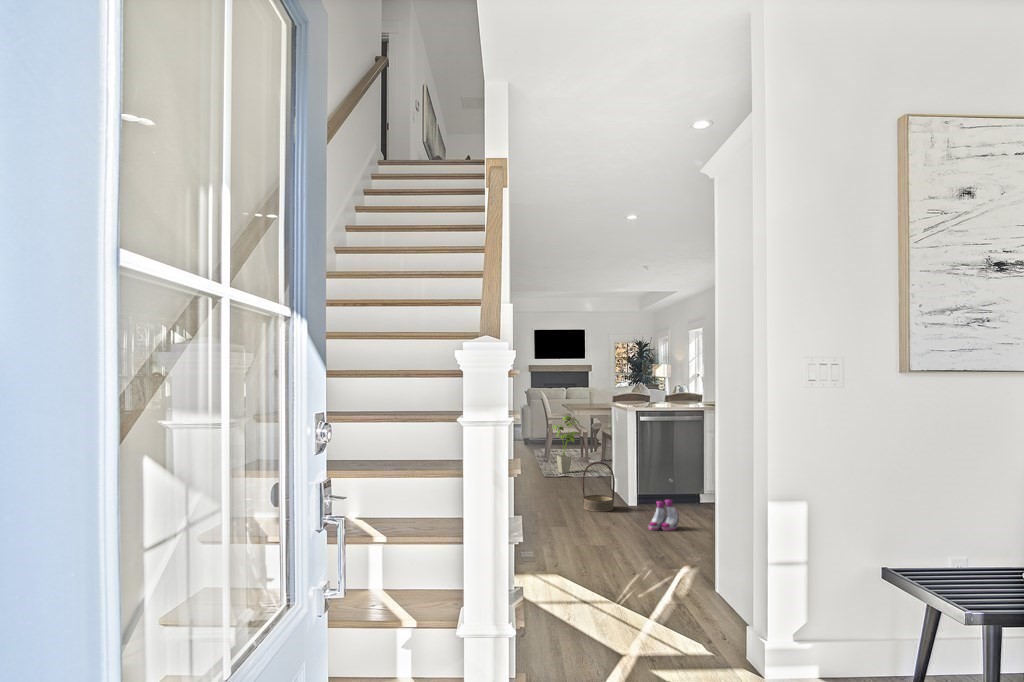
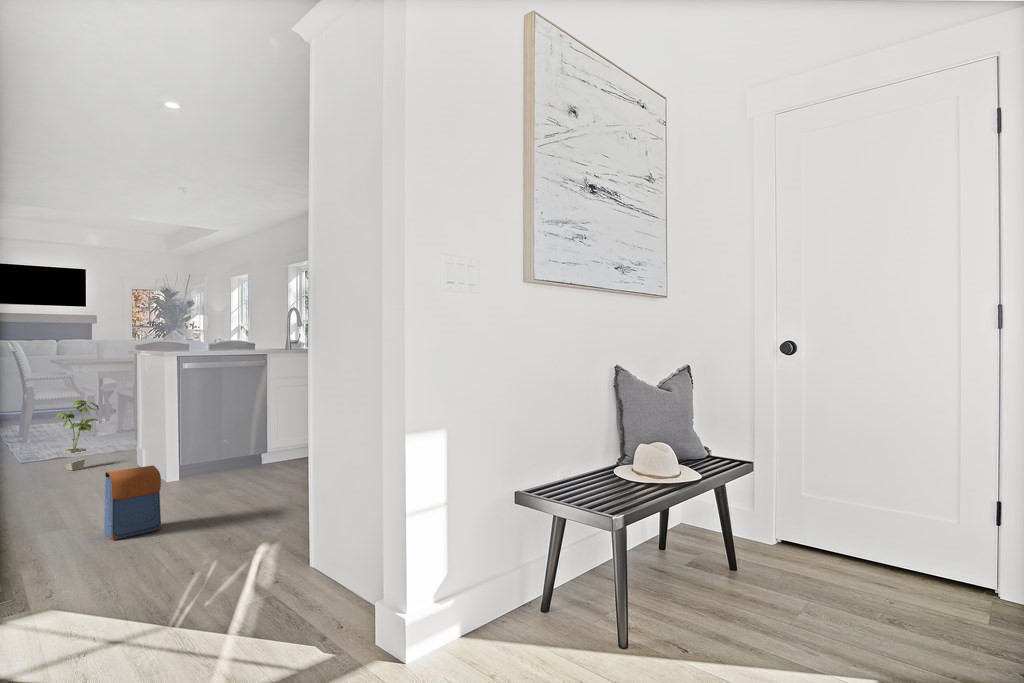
basket: present [582,462,615,512] -> none [105,444,153,507]
backpack: none [581,484,617,537] -> present [104,465,161,540]
boots: present [649,499,679,531] -> none [204,472,242,513]

